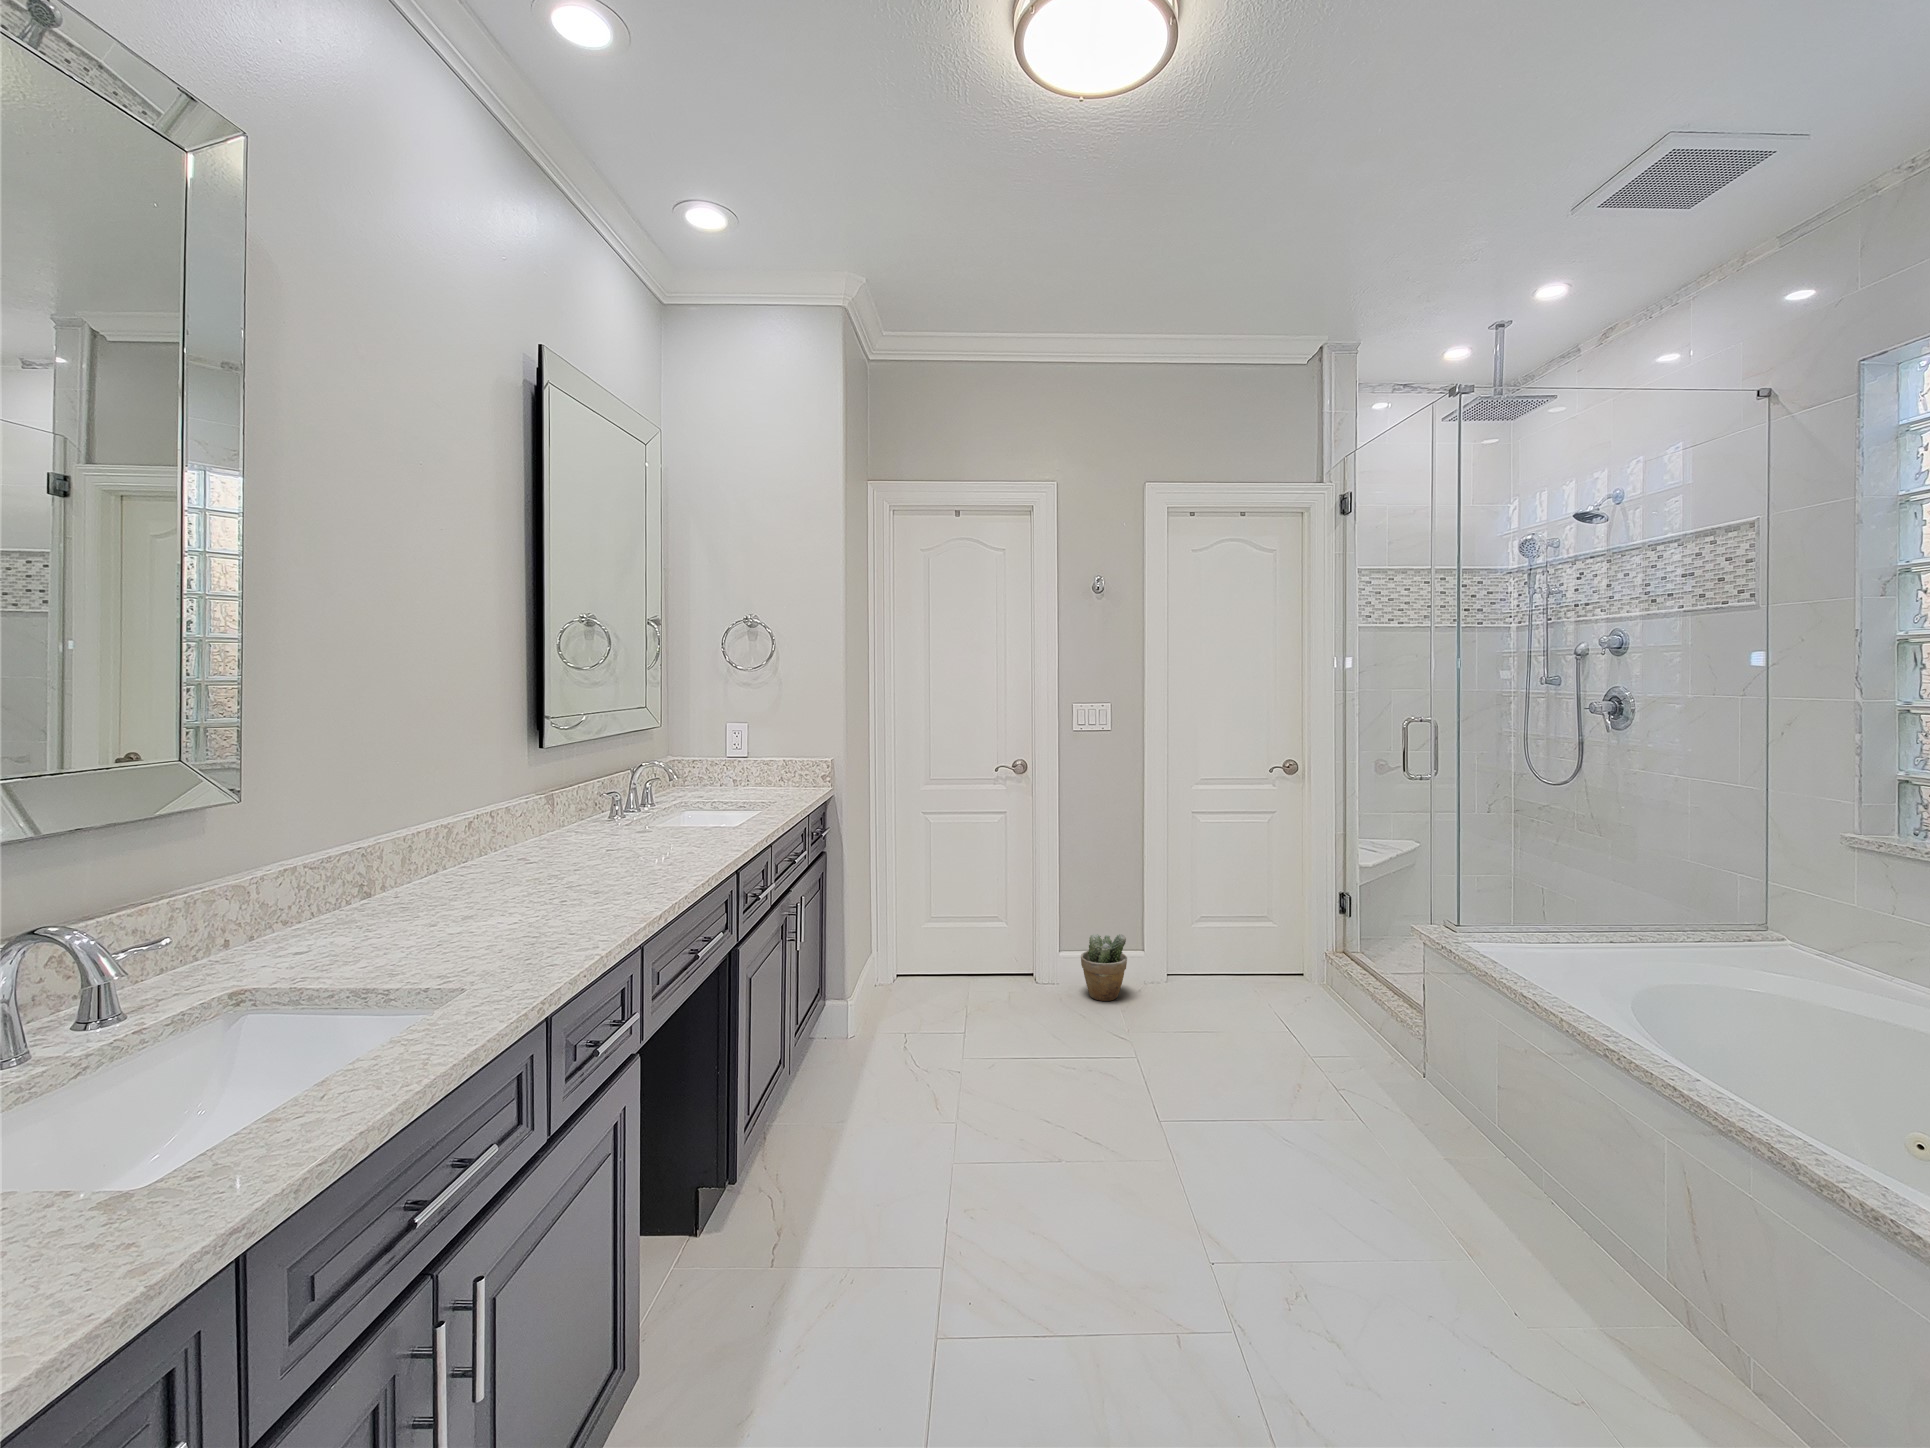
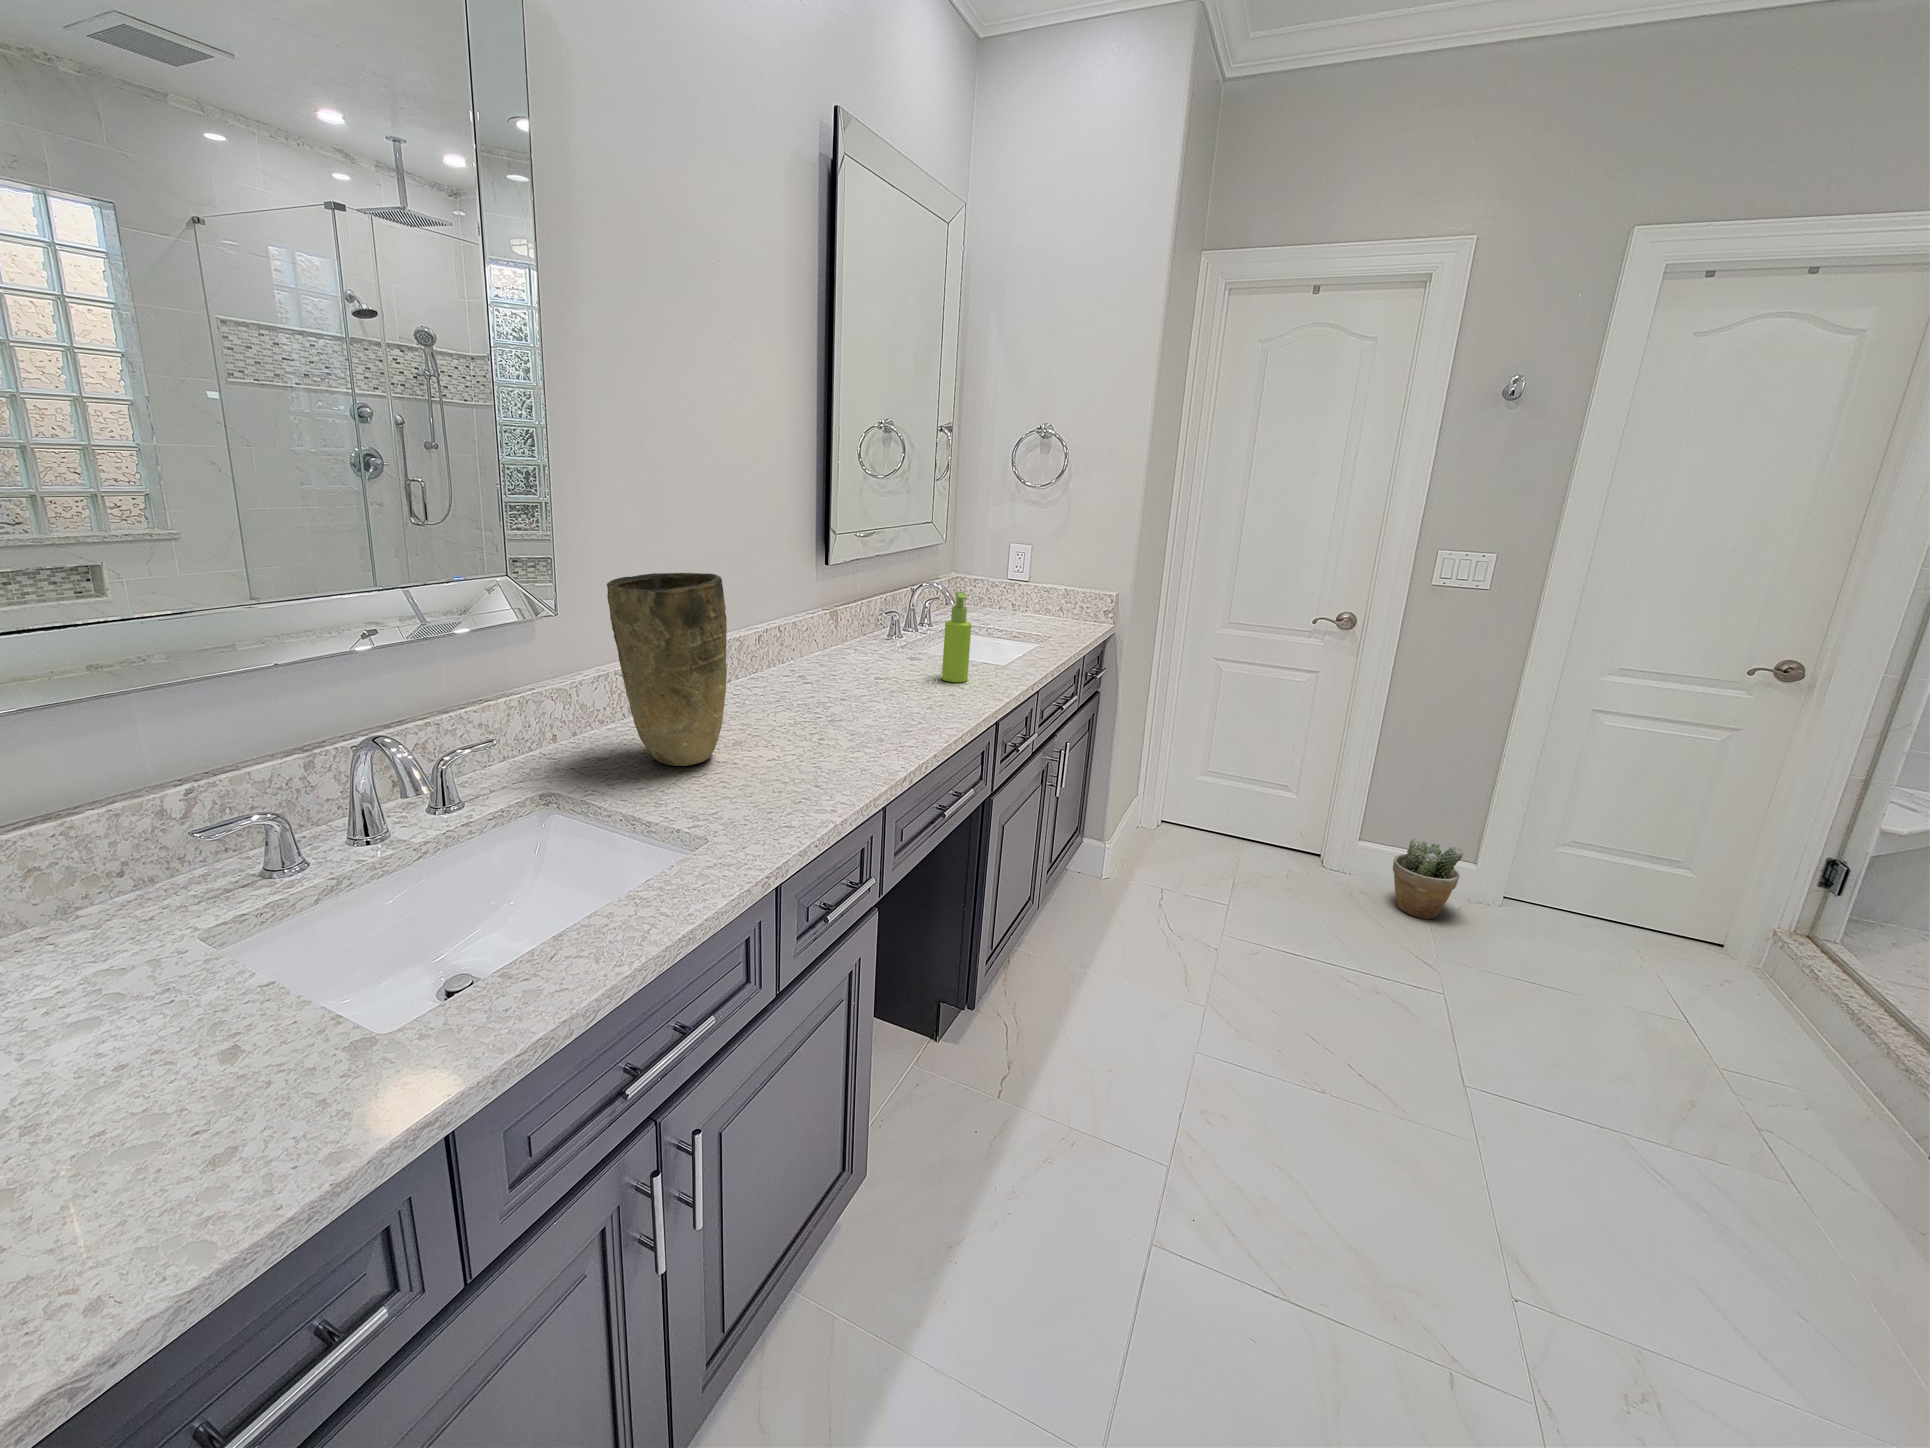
vase: none [318,744,462,945] -> present [607,573,727,766]
soap dispenser: none [678,759,704,844] -> present [942,592,971,682]

